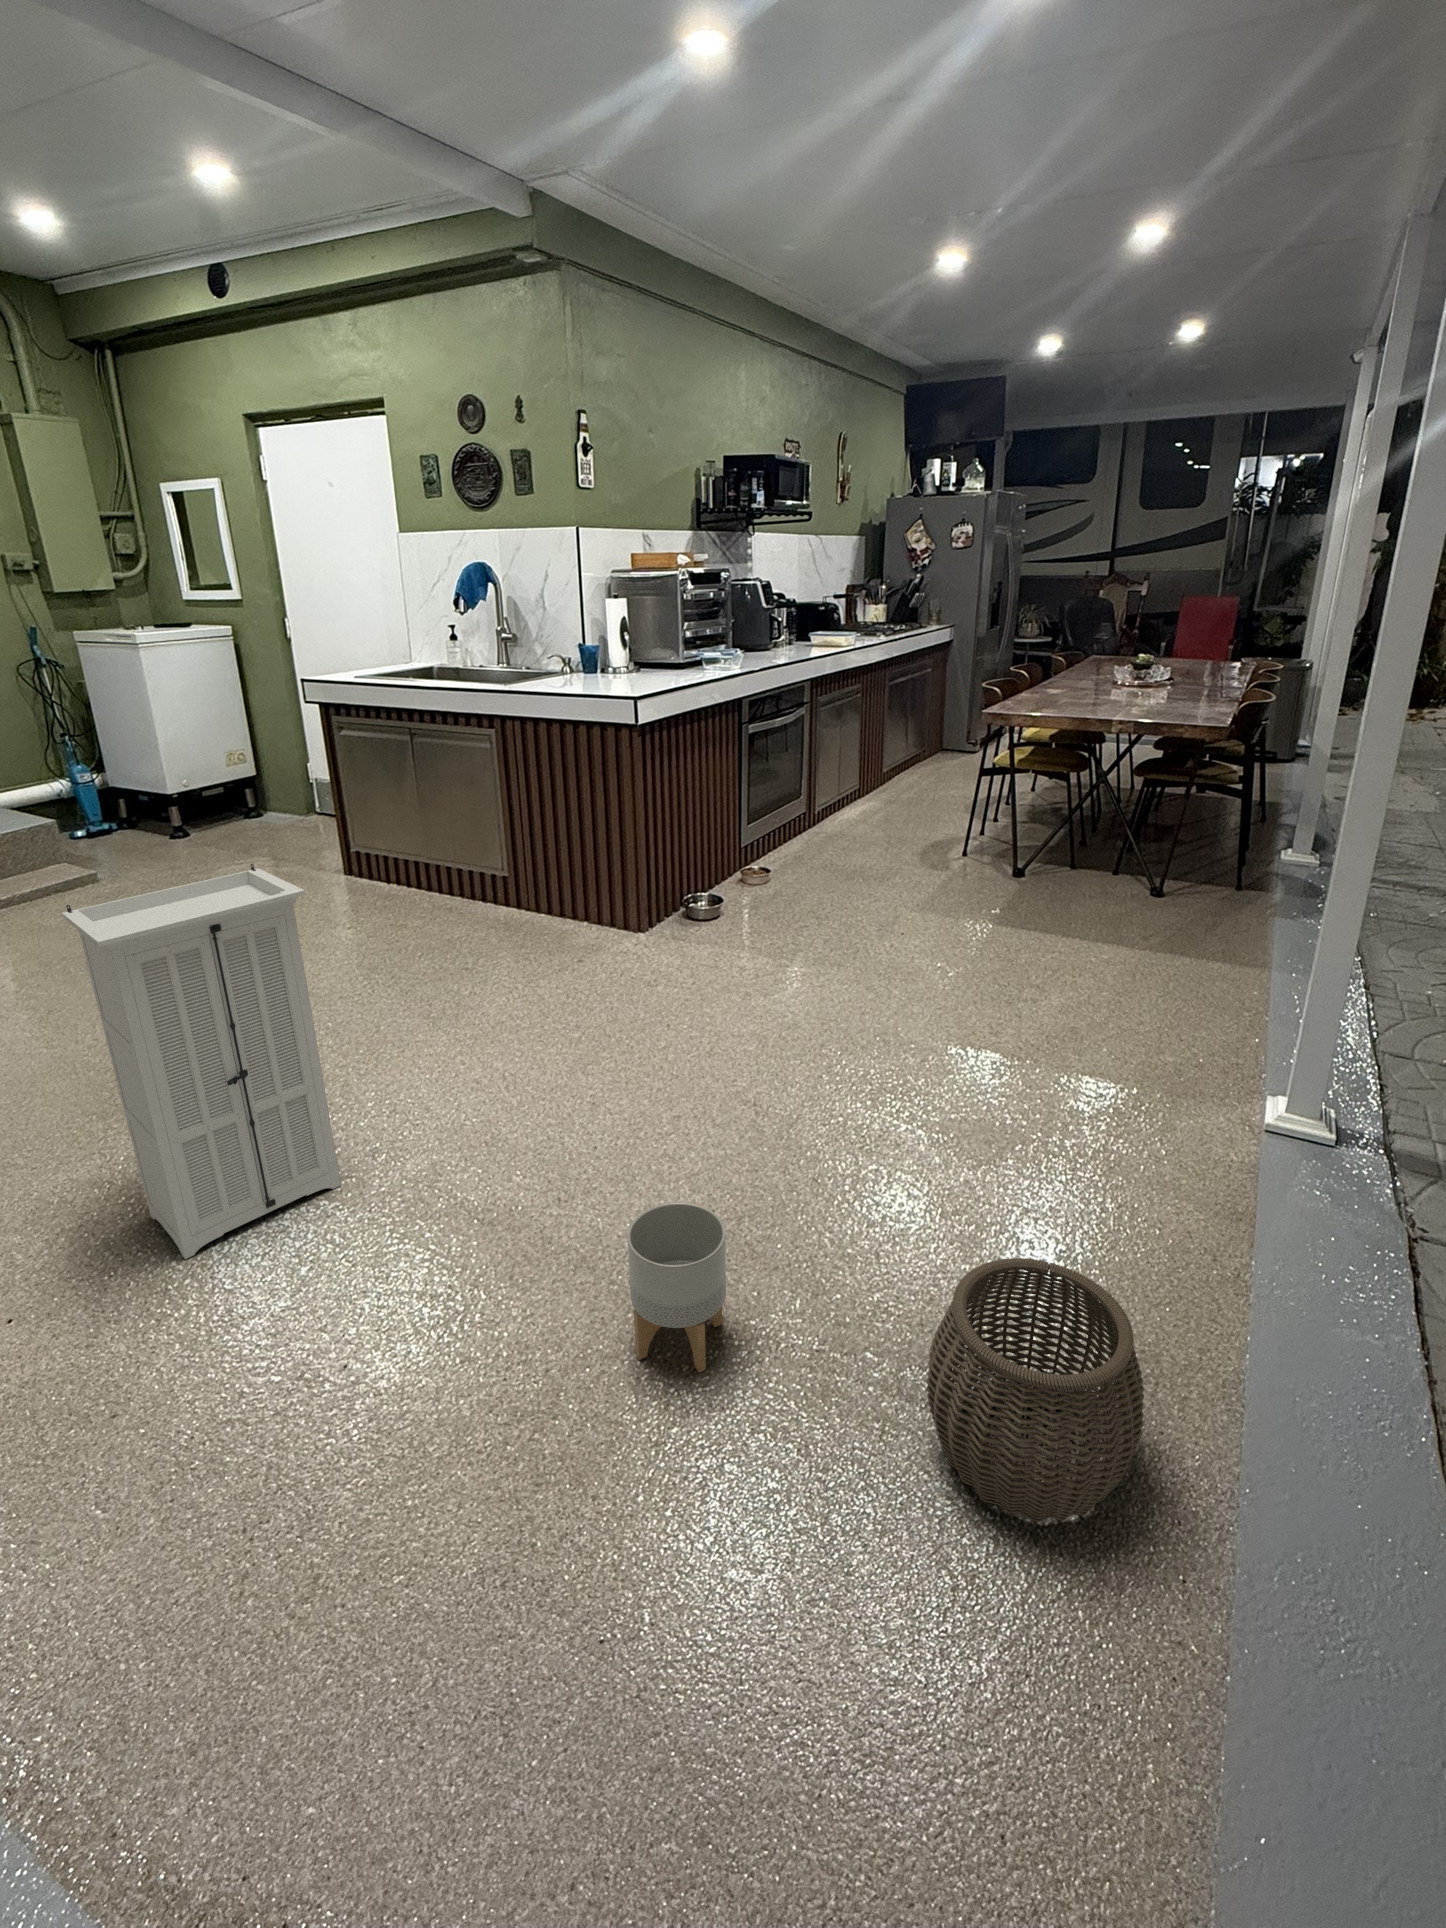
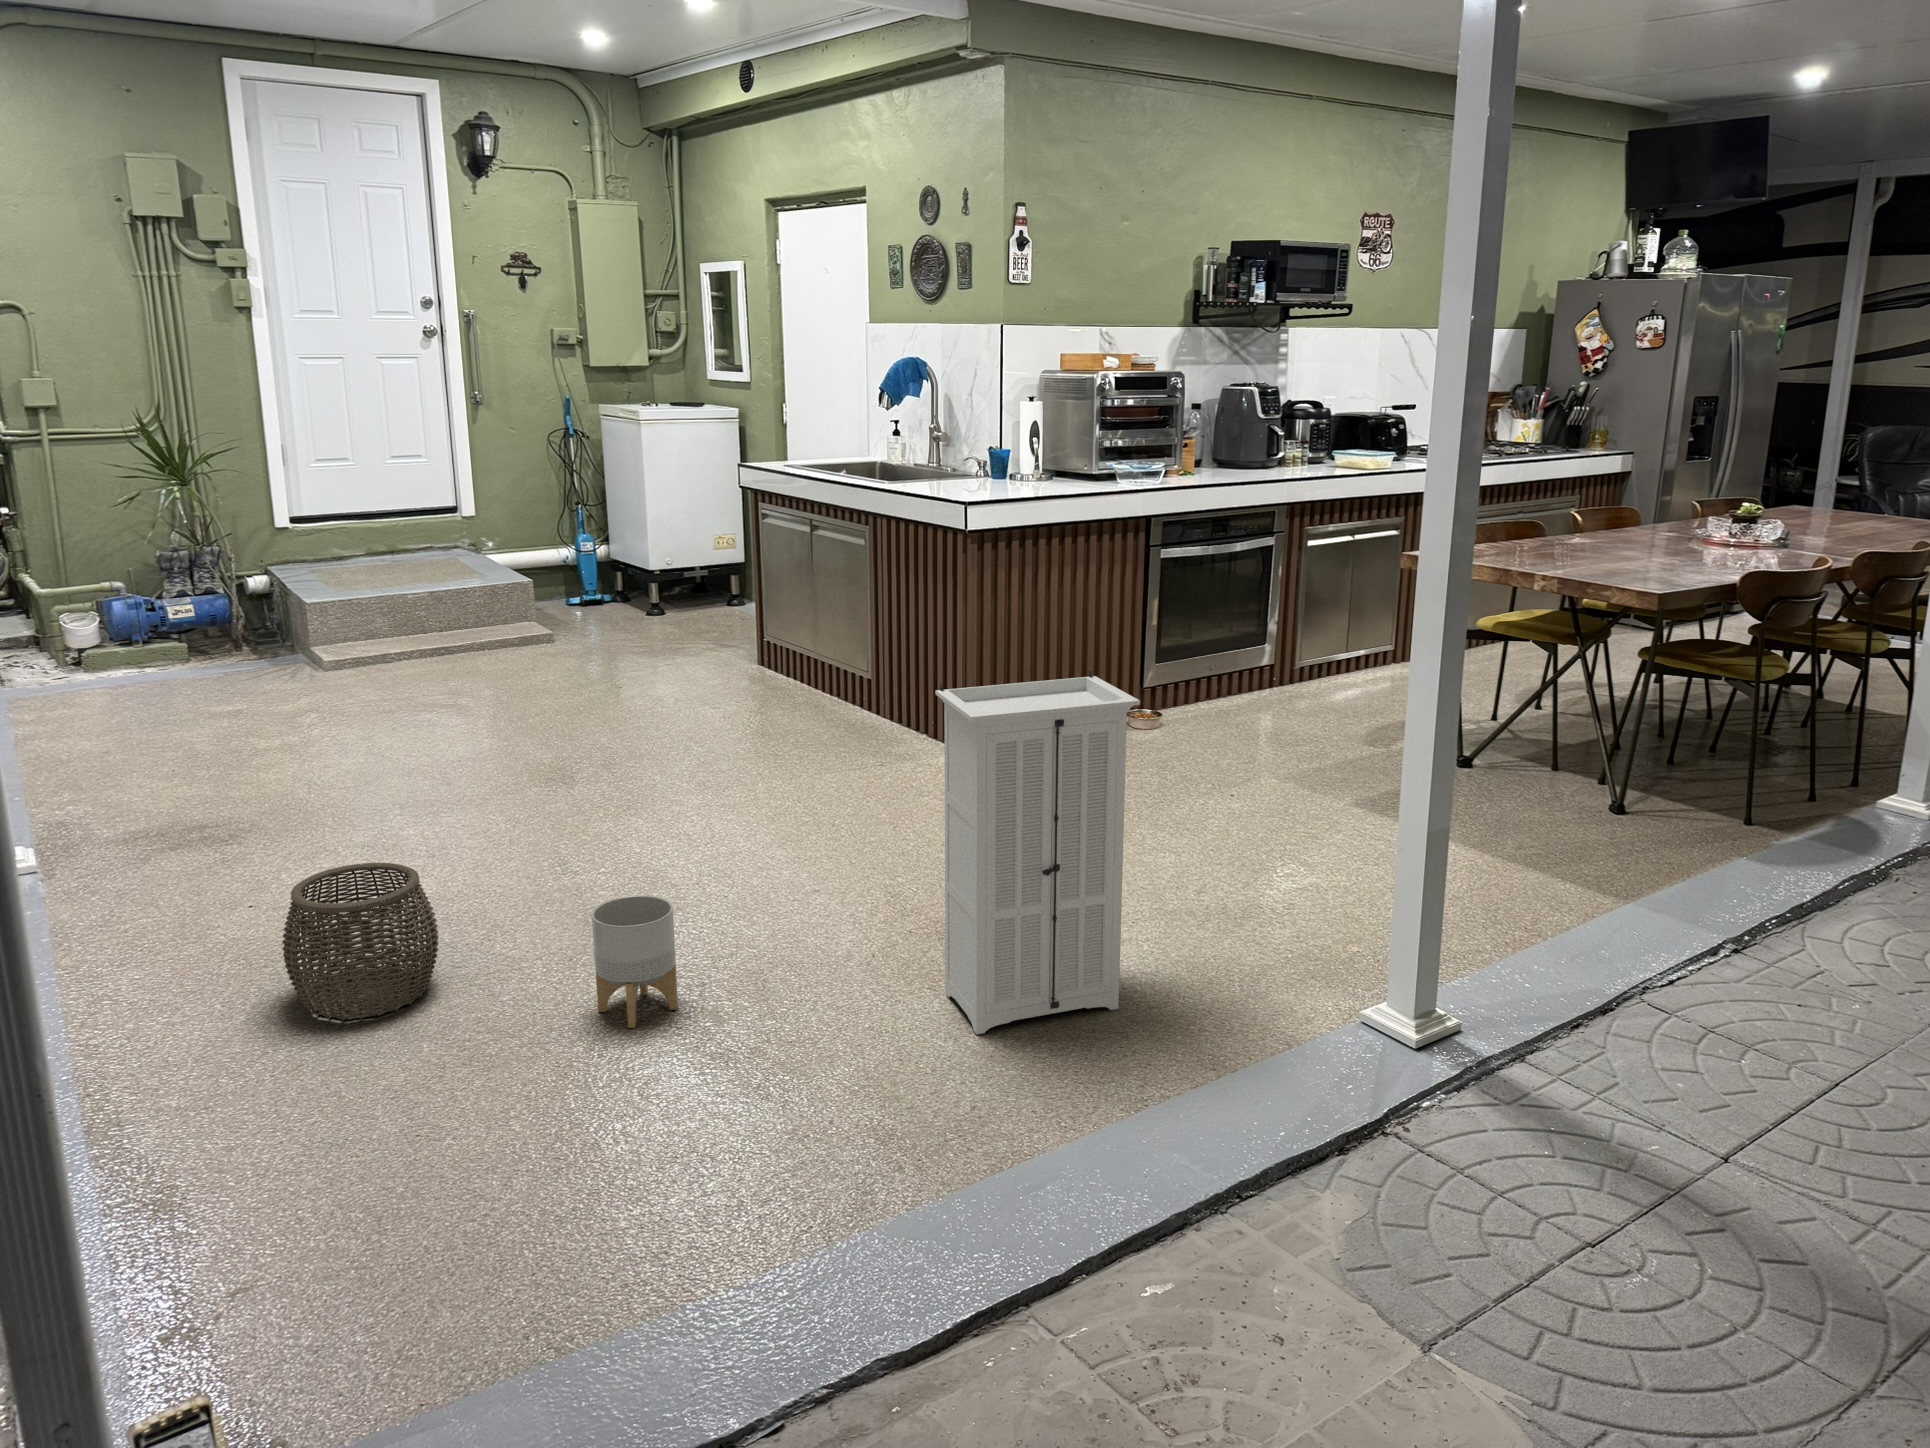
storage cabinet: present [62,864,341,1259] -> present [935,671,1140,1034]
woven basket: present [926,1258,1144,1522] -> present [282,863,439,1020]

